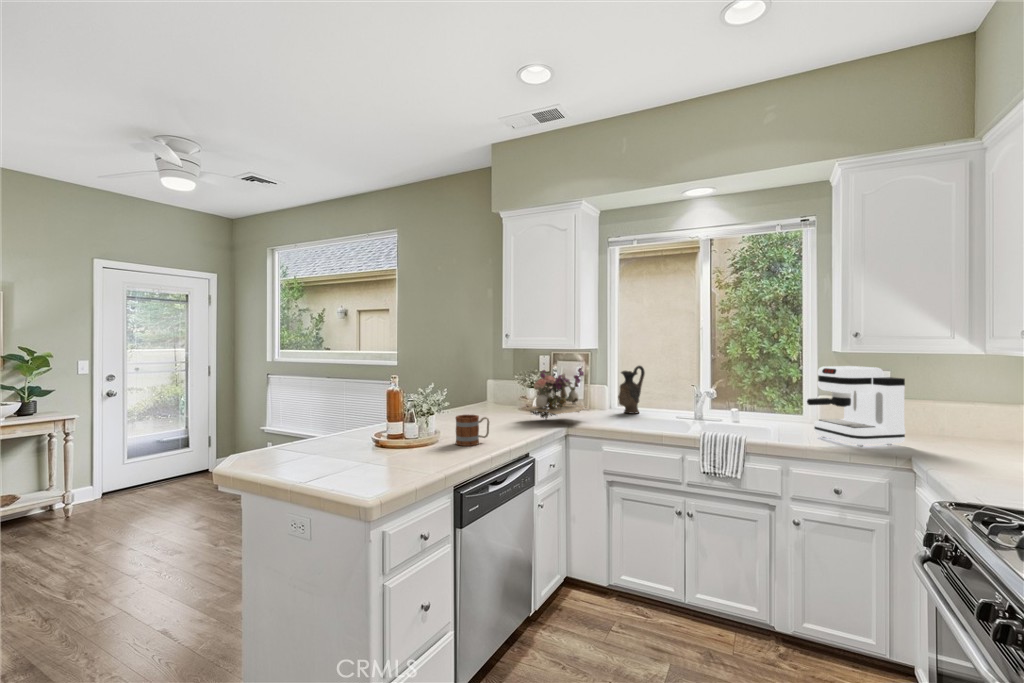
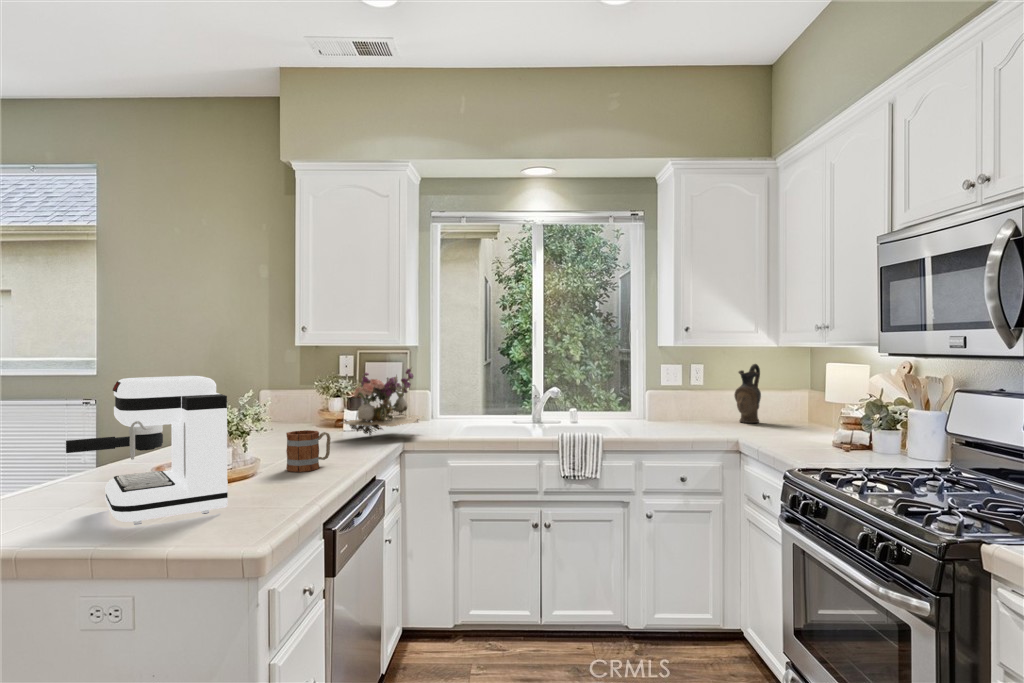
ceramic pitcher: present [618,366,645,414] -> present [734,364,761,423]
coffee maker: present [807,366,905,446] -> present [66,376,228,524]

